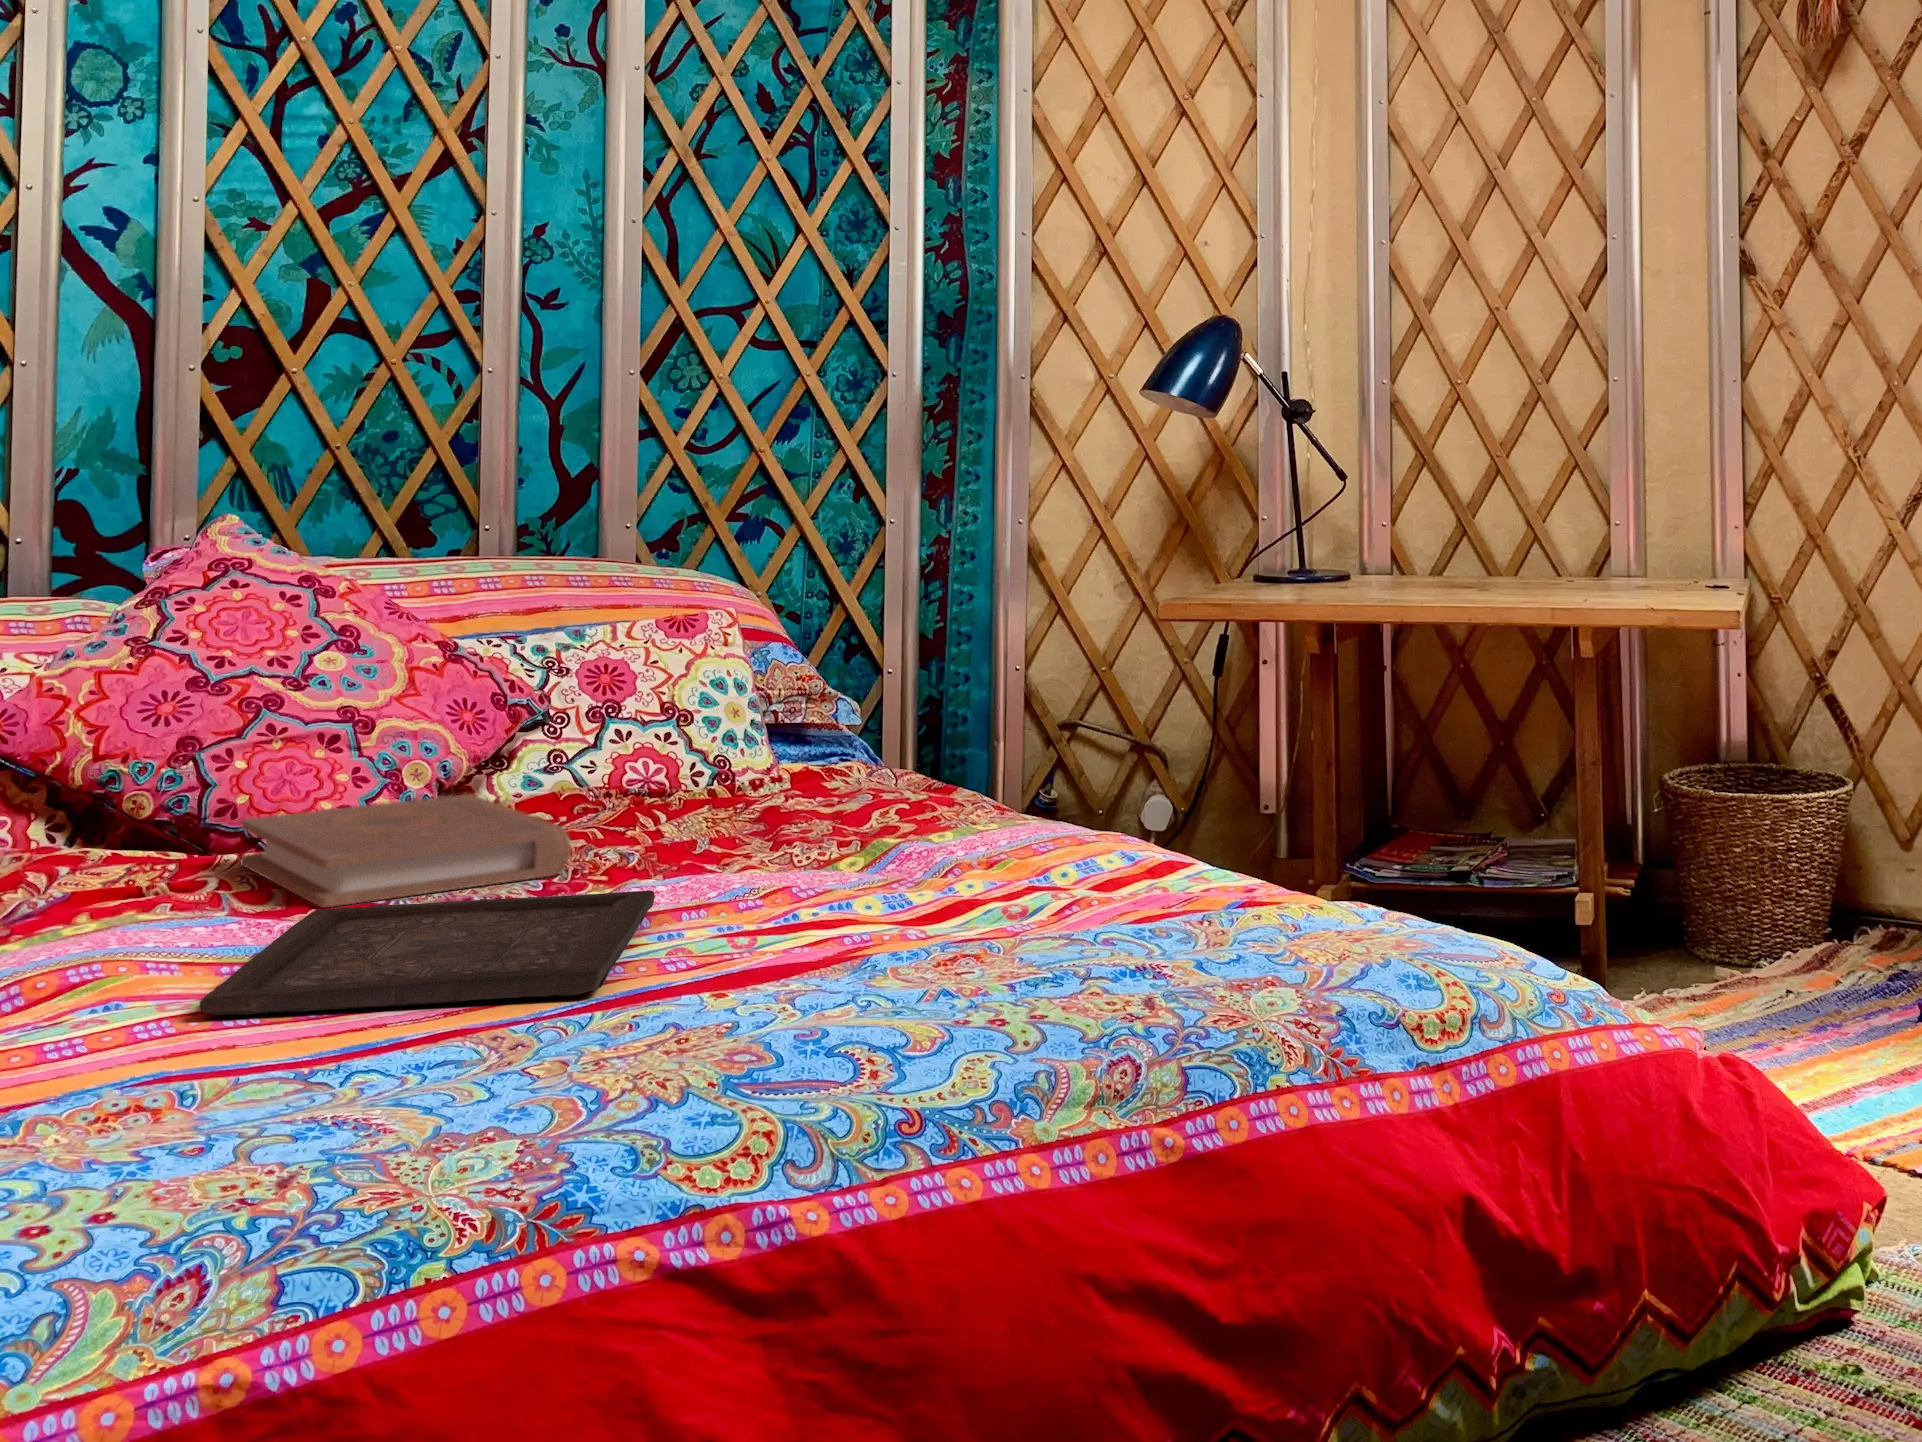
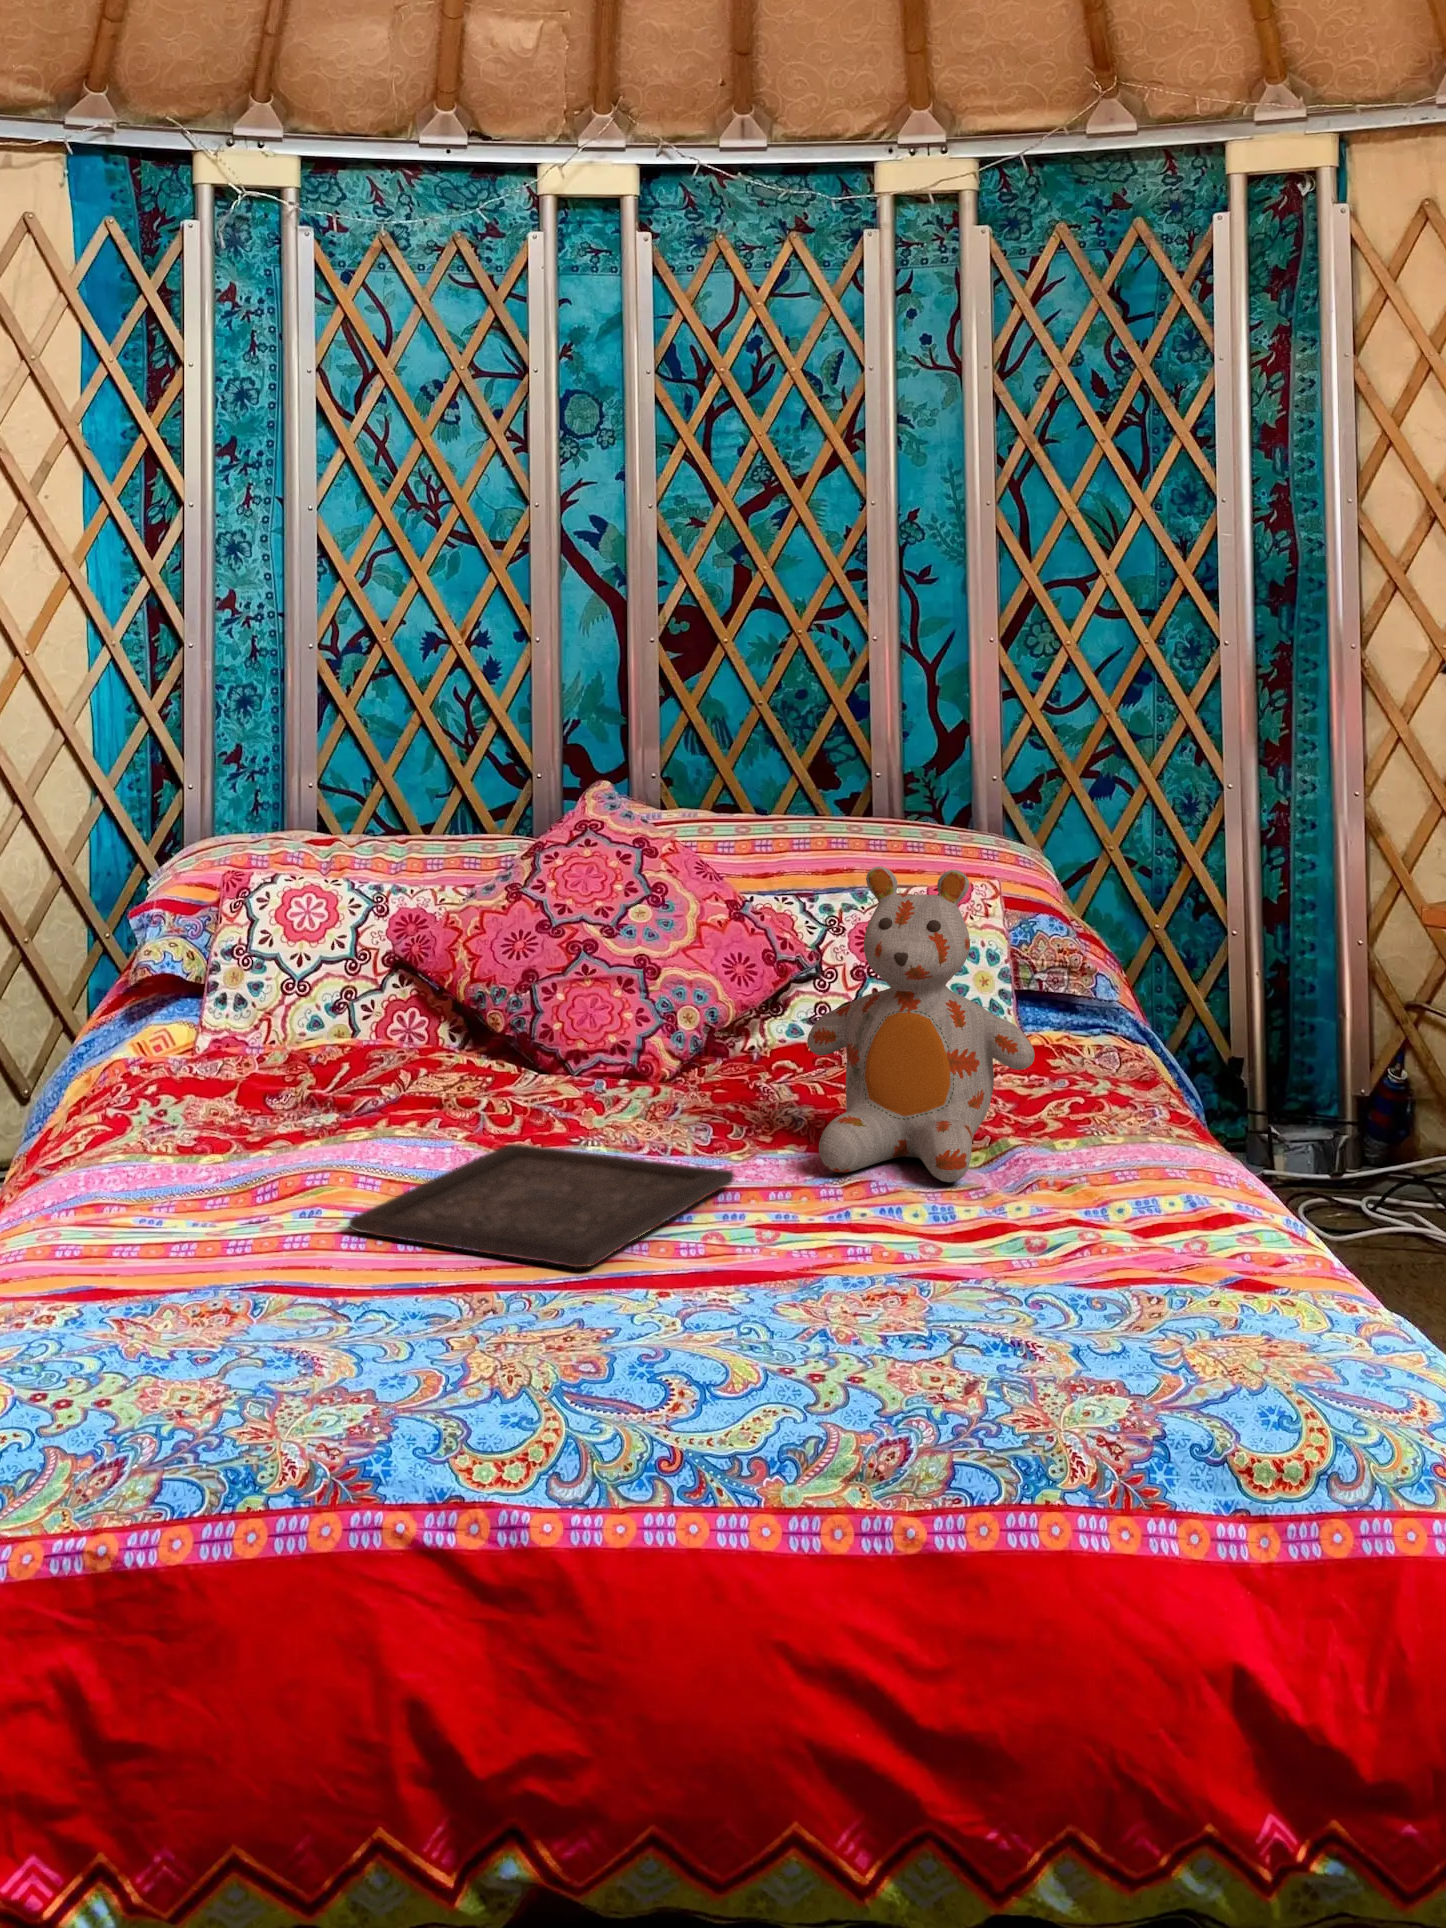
stuffed bear: none [674,547,942,882] -> present [807,867,1035,1182]
book: present [240,794,571,907] -> none [538,1043,734,1137]

